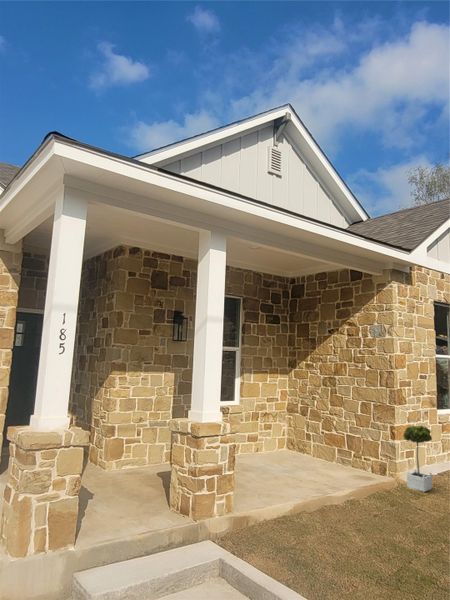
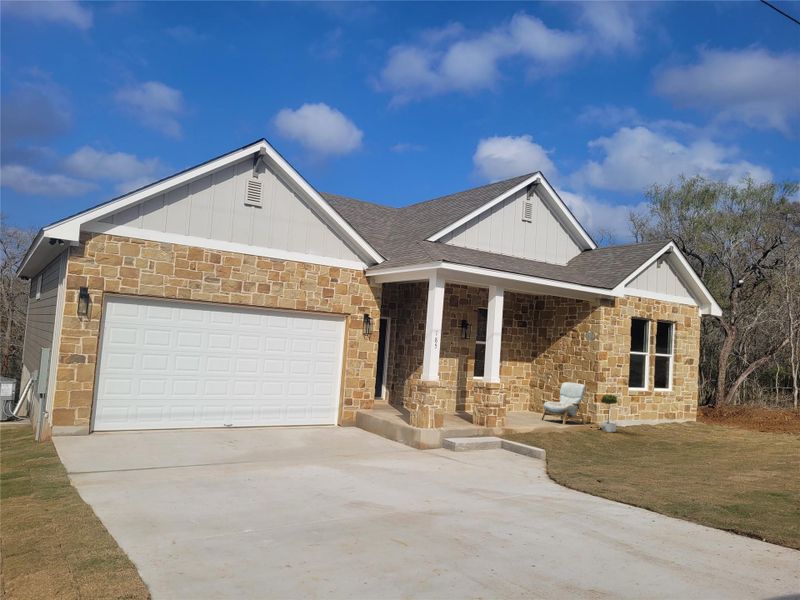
armchair: none [305,406,381,485] -> present [541,382,586,424]

